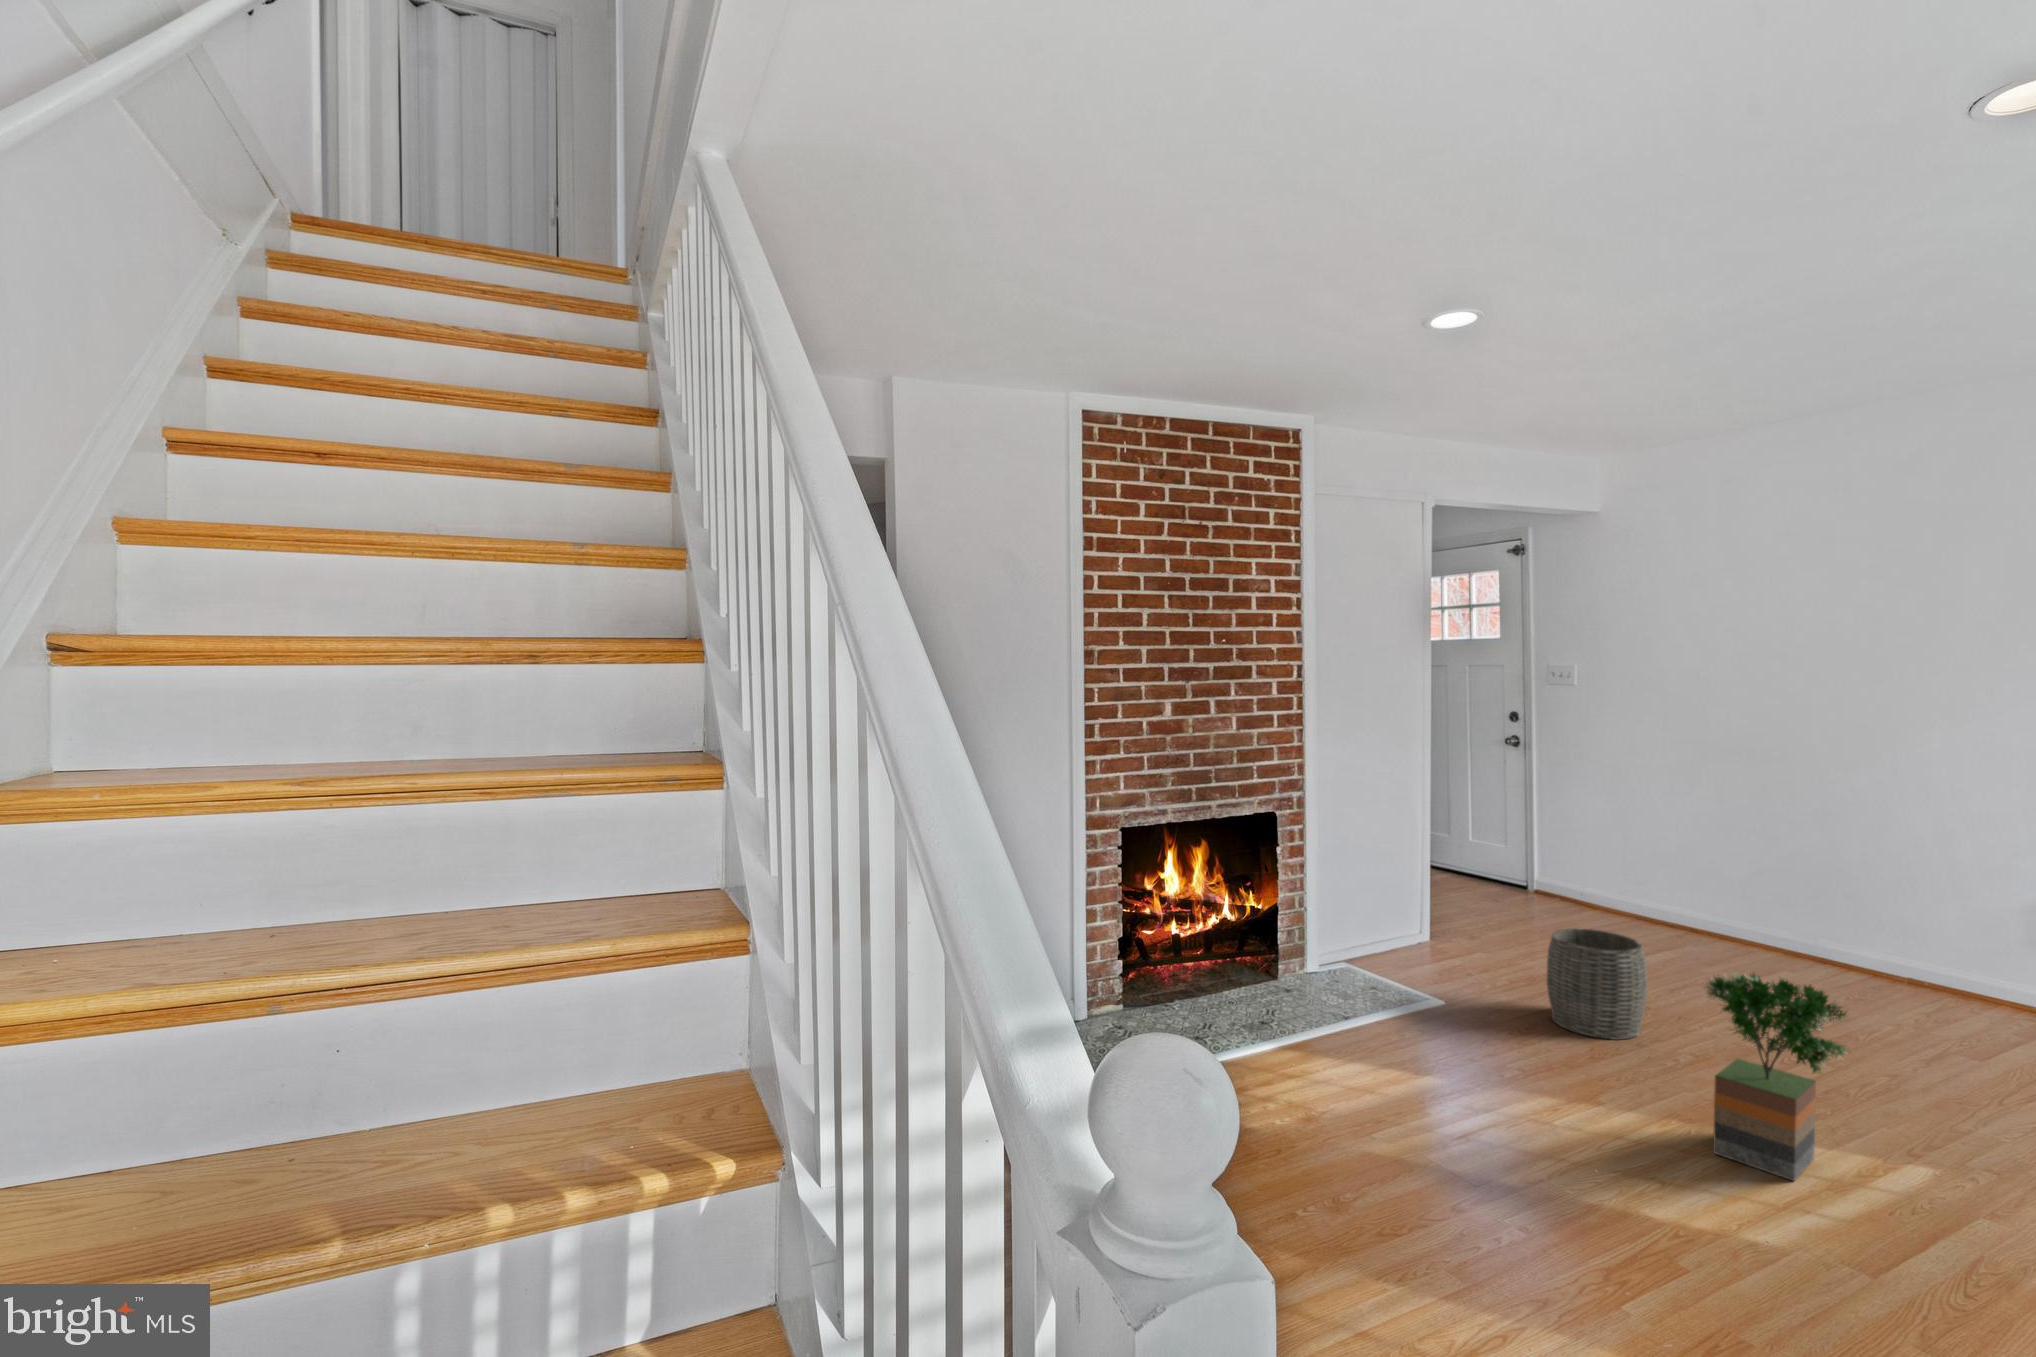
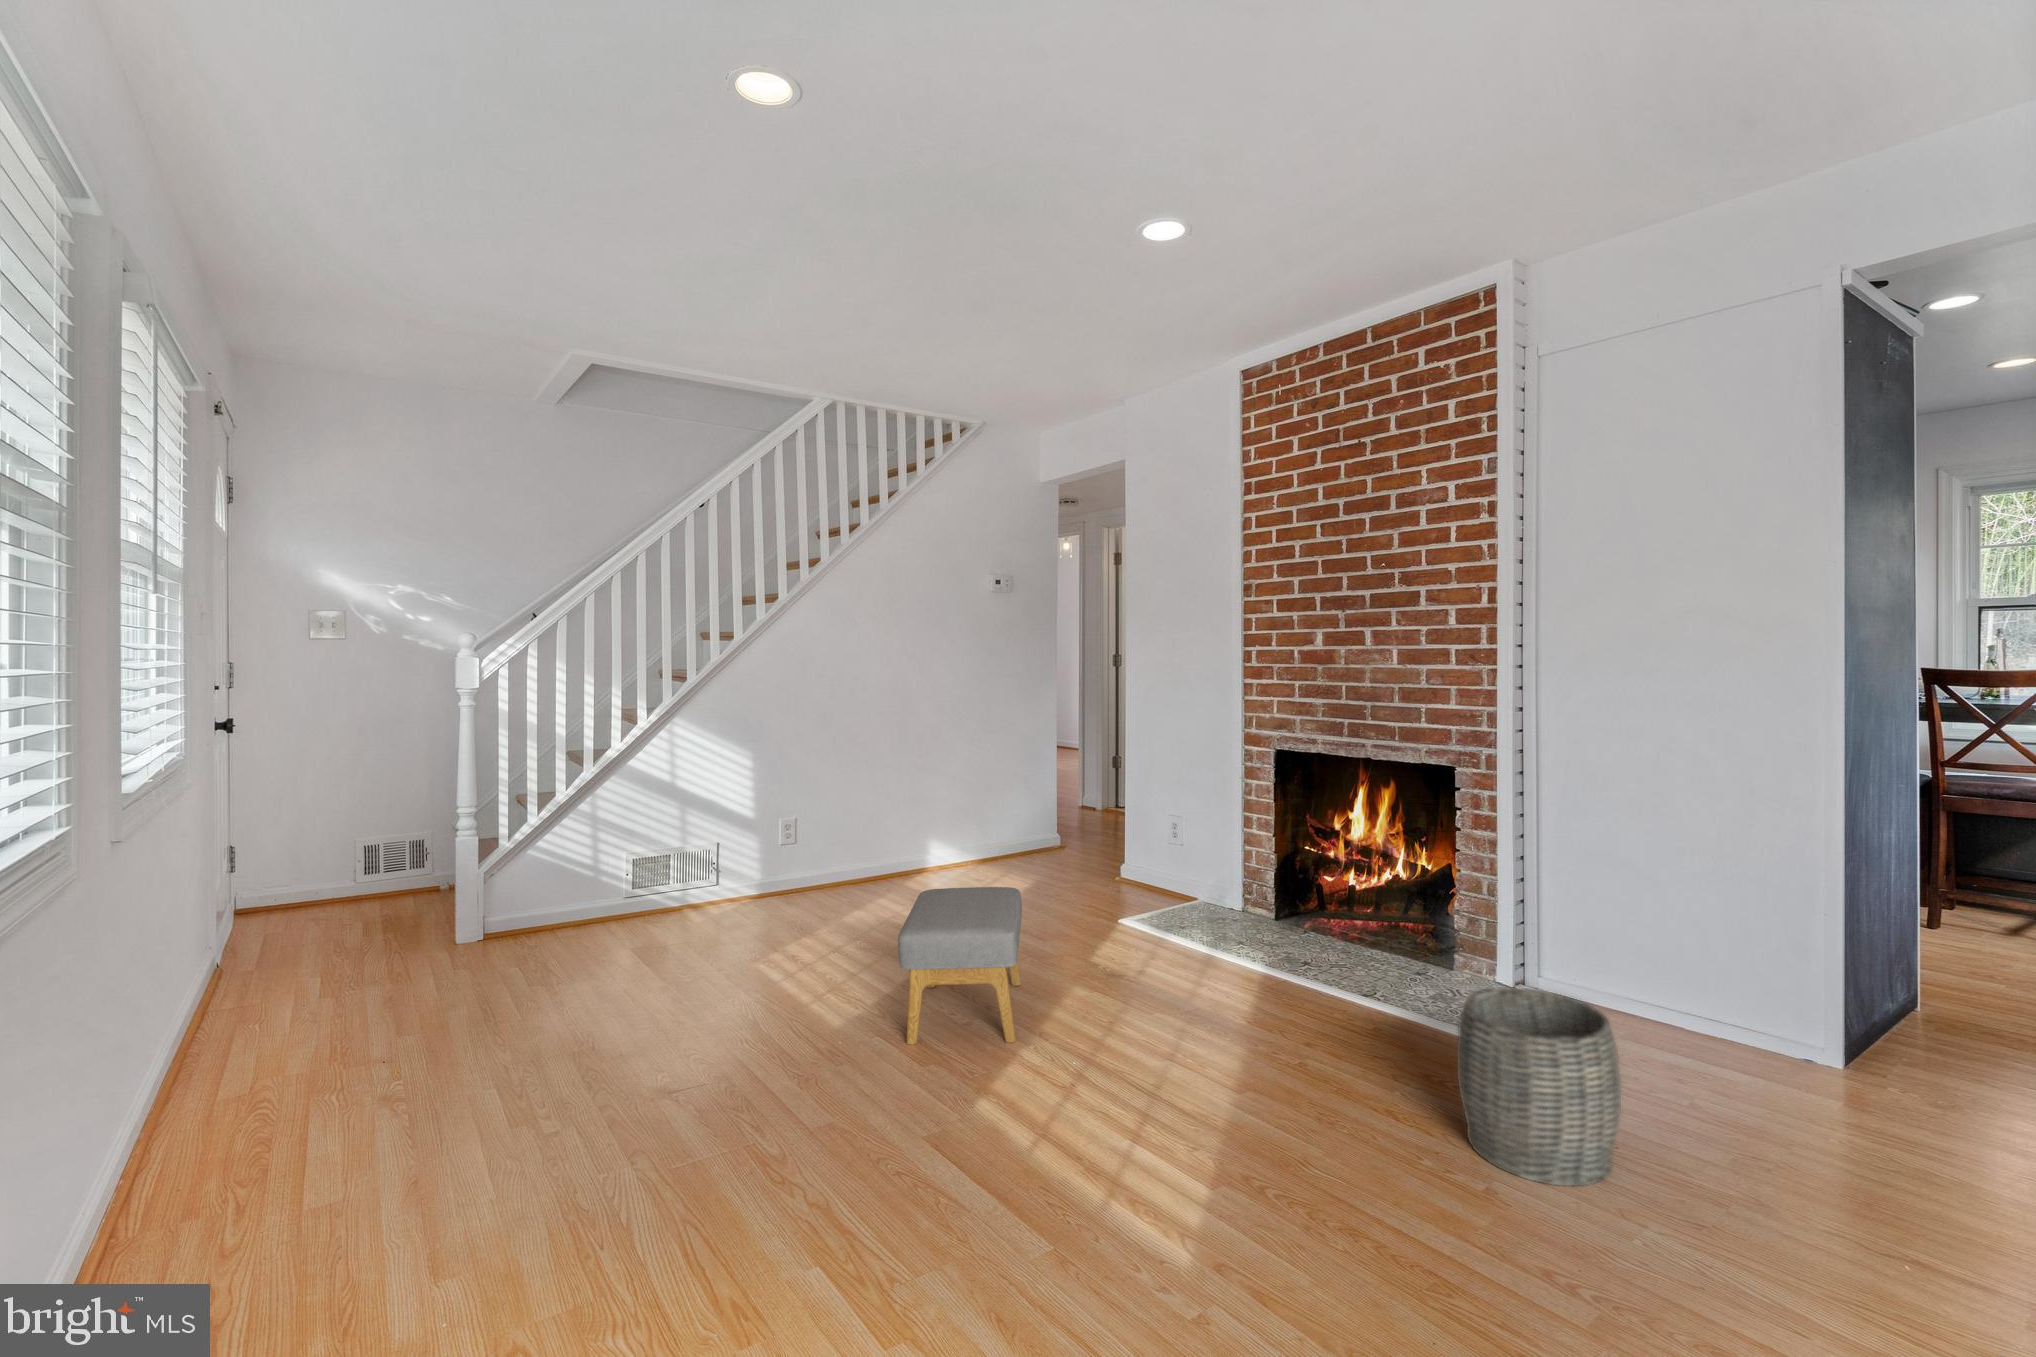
potted tree: present [1707,973,1846,1181] -> none [1025,952,1209,1223]
footstool: none [1321,1040,1554,1257] -> present [898,887,1022,1044]

